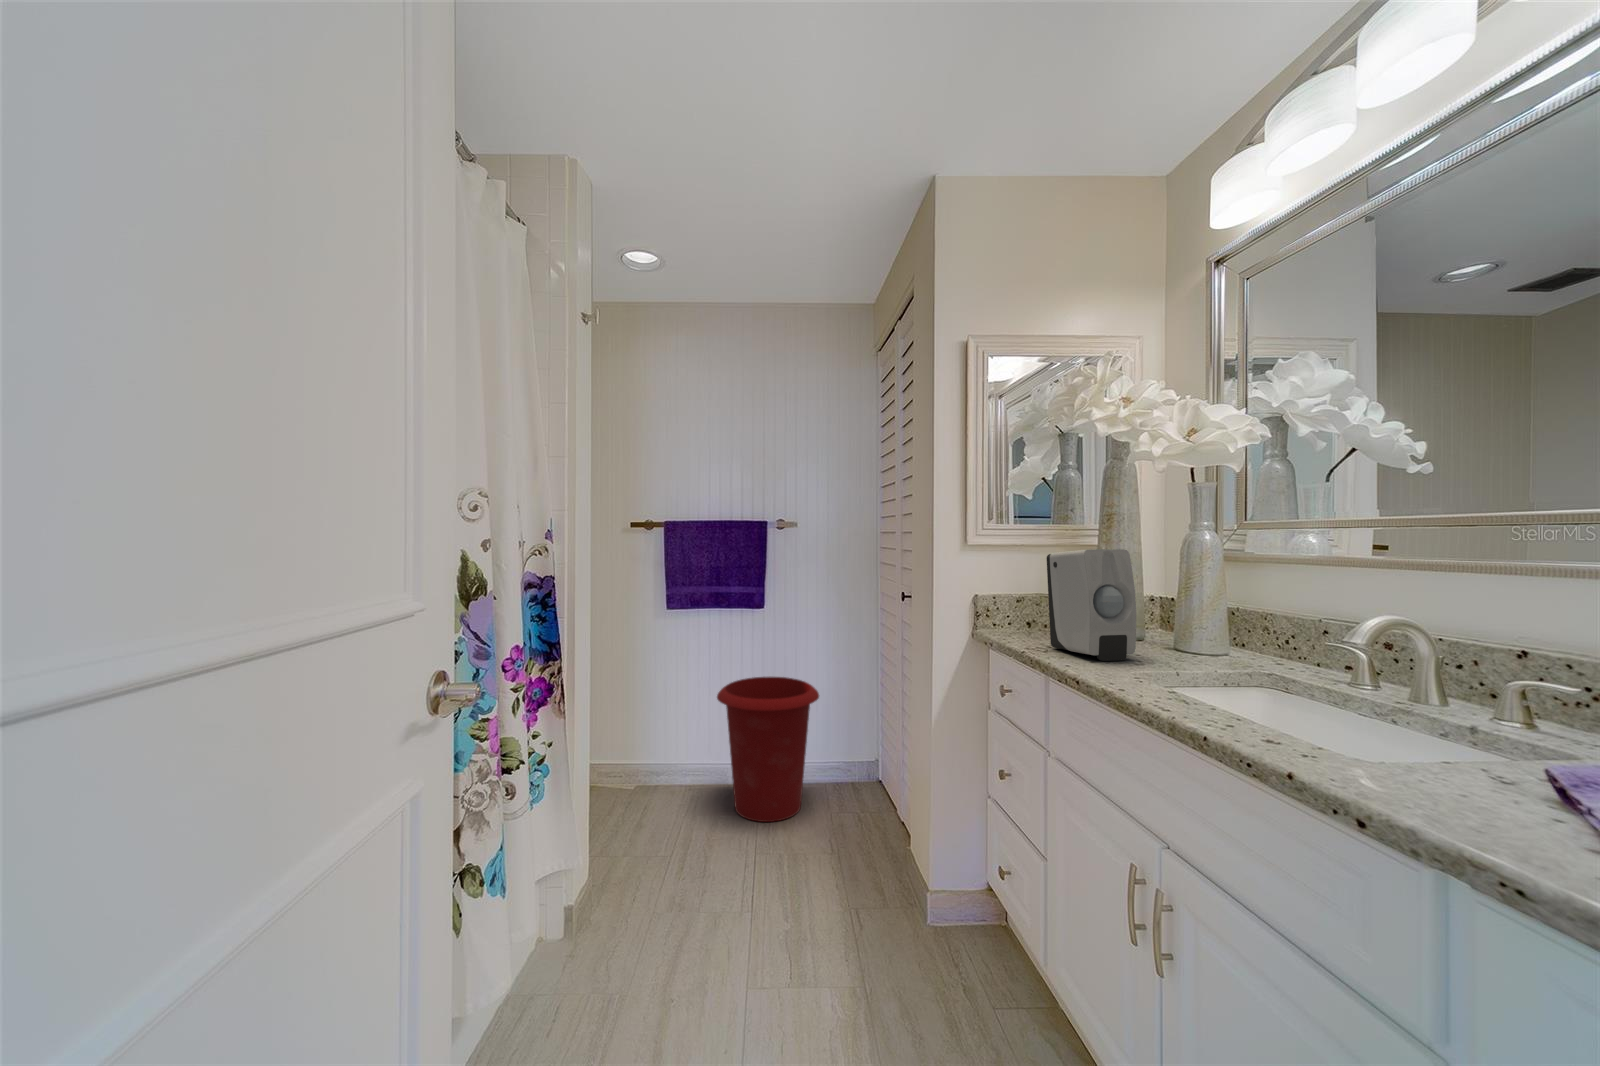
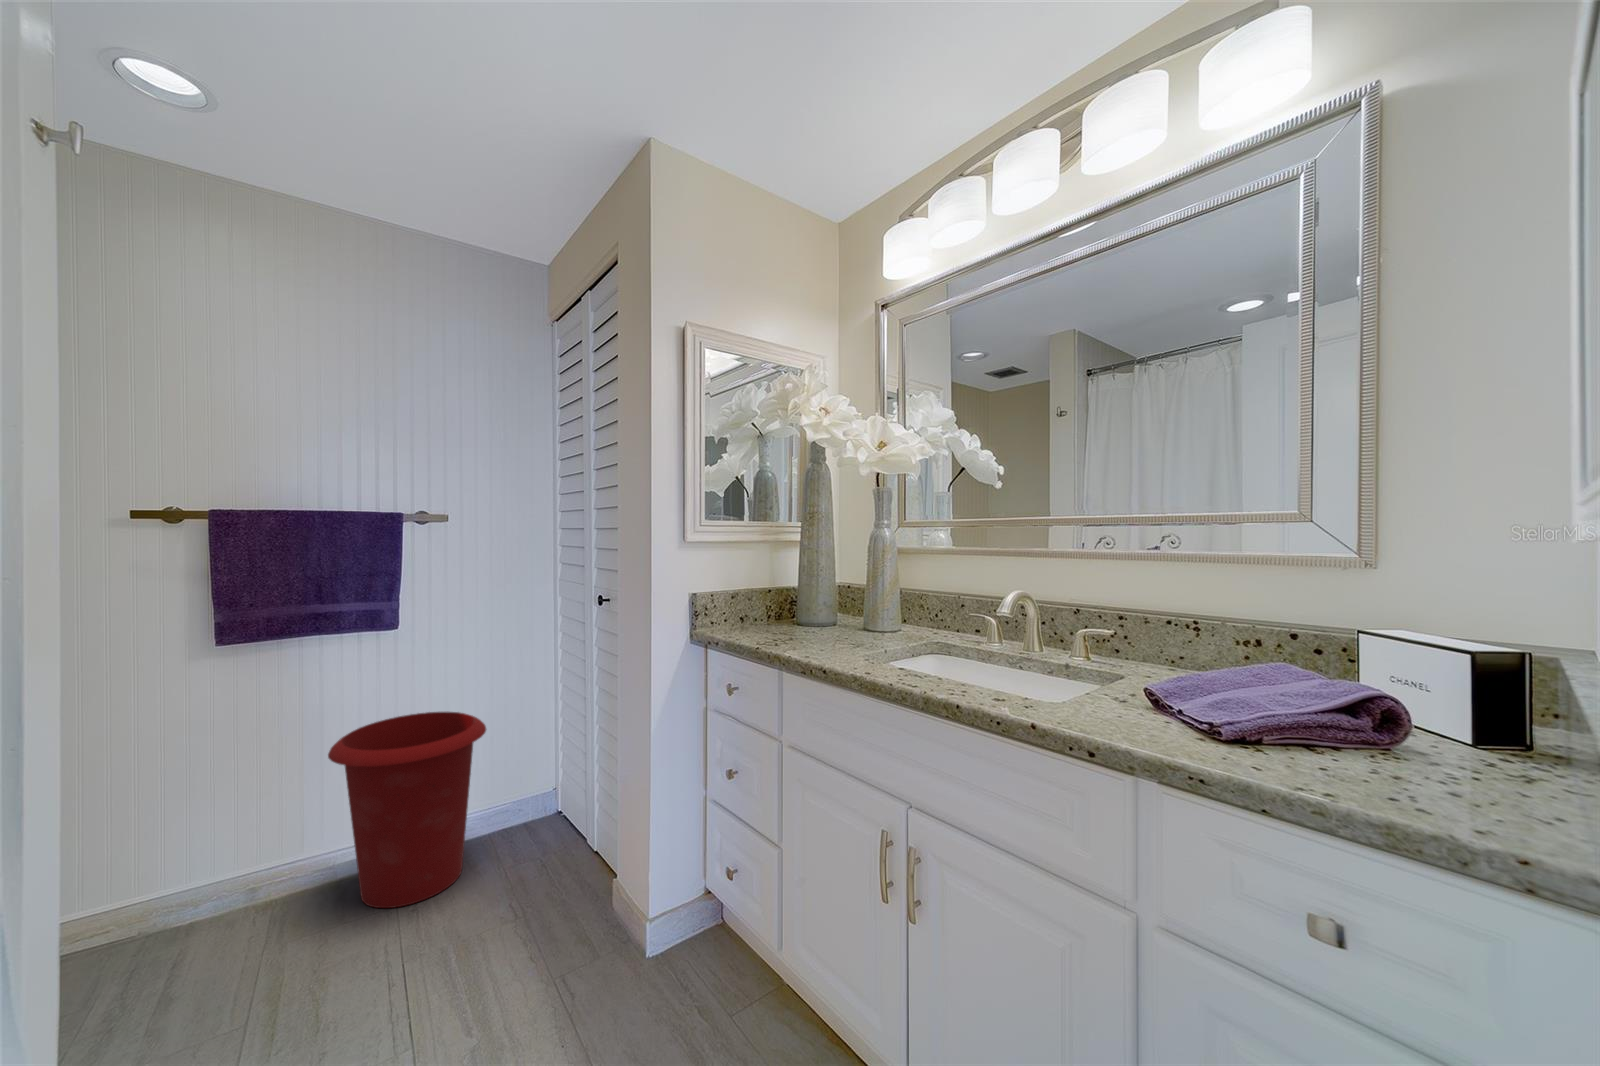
soap dispenser: present [1047,549,1136,661] -> none [772,547,850,648]

